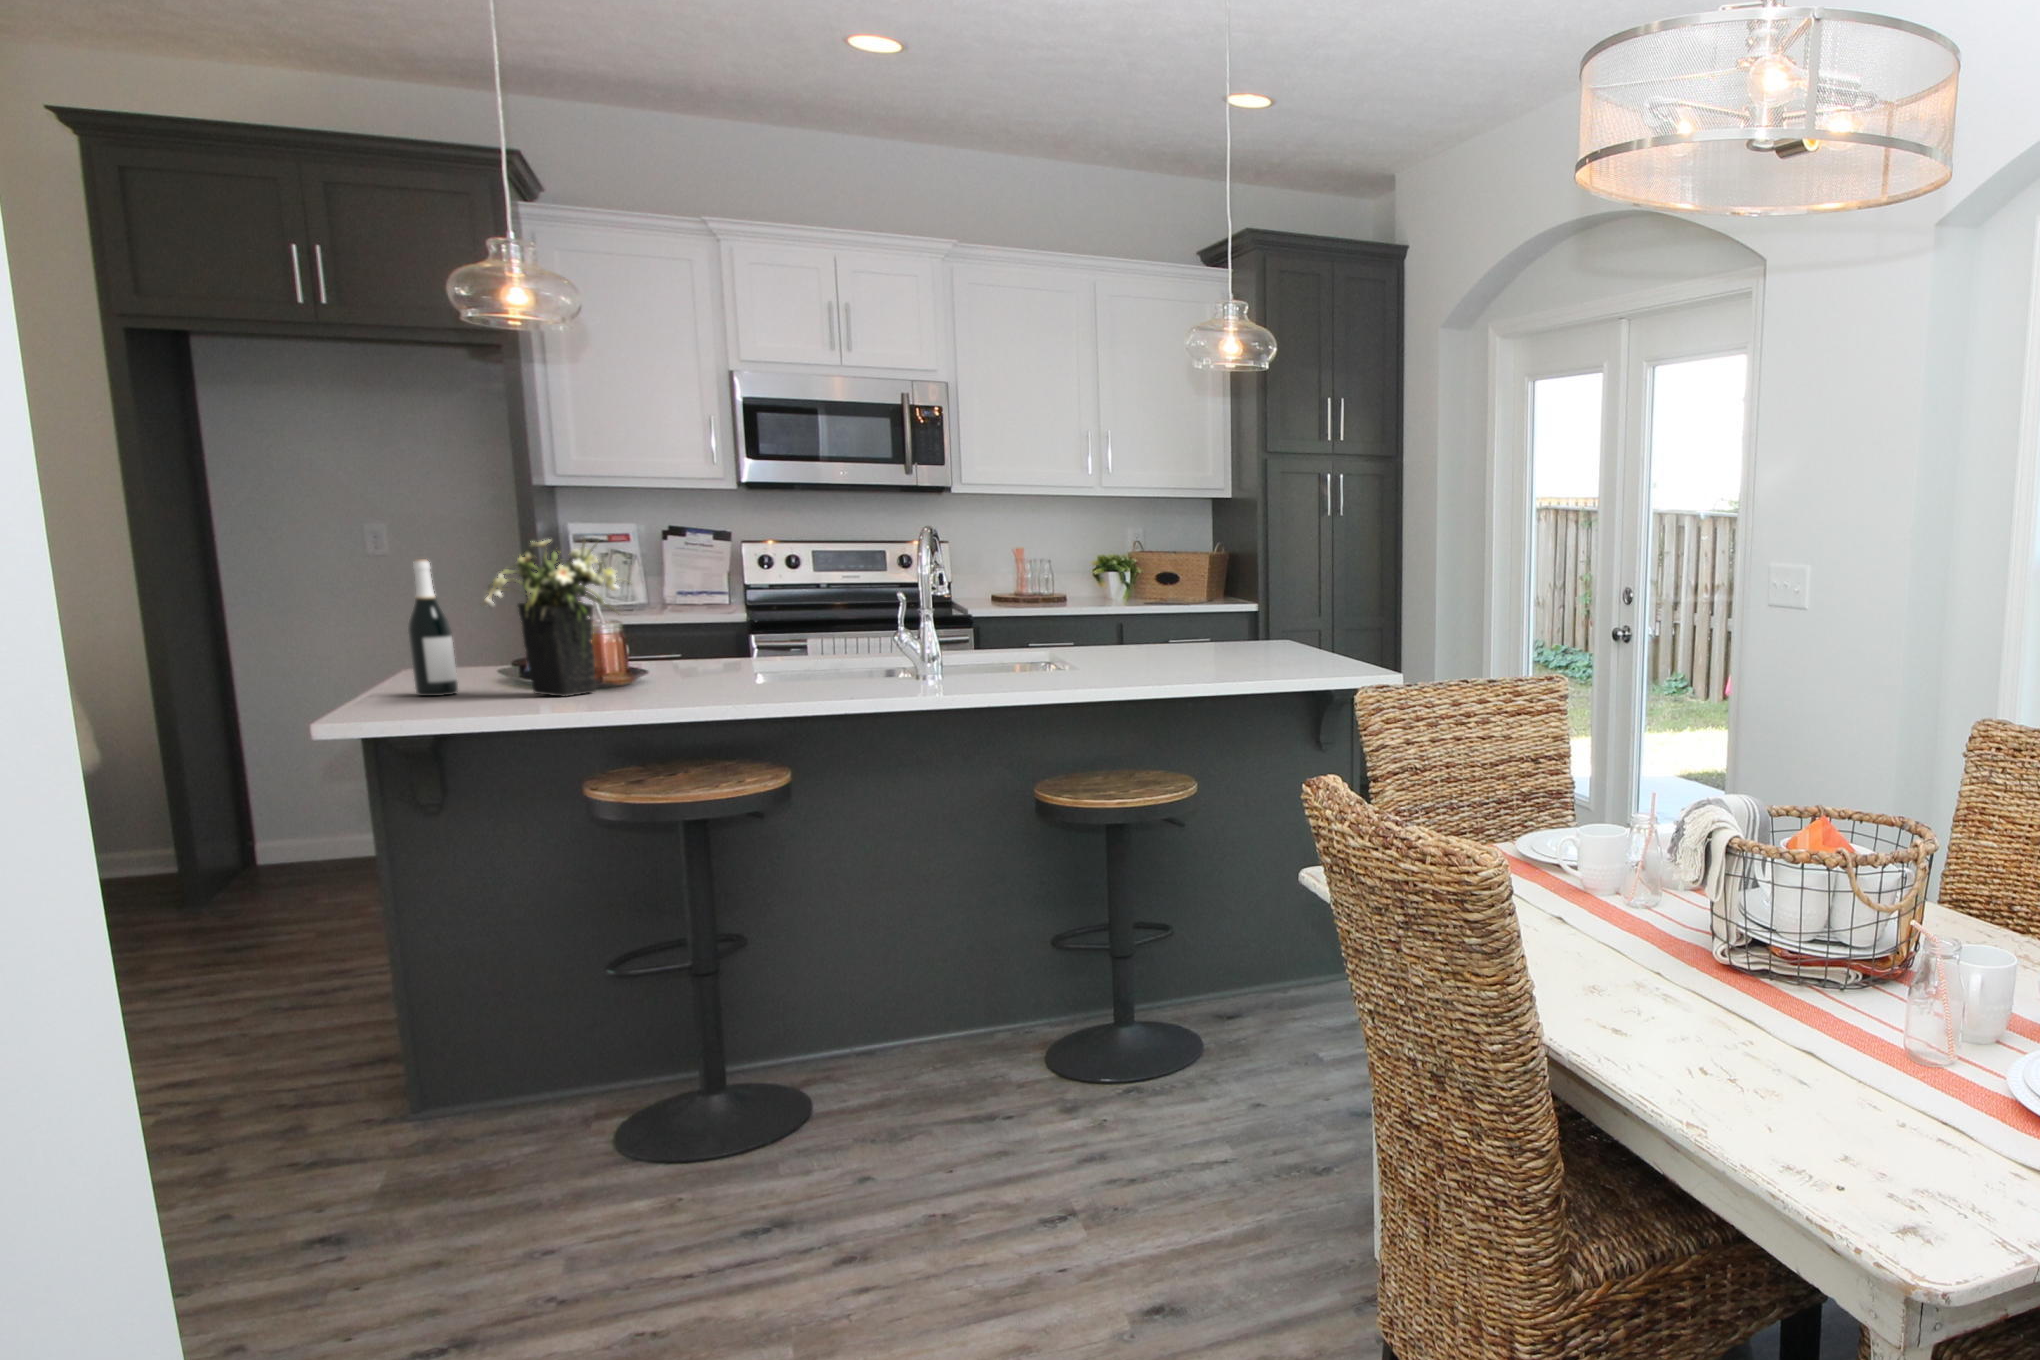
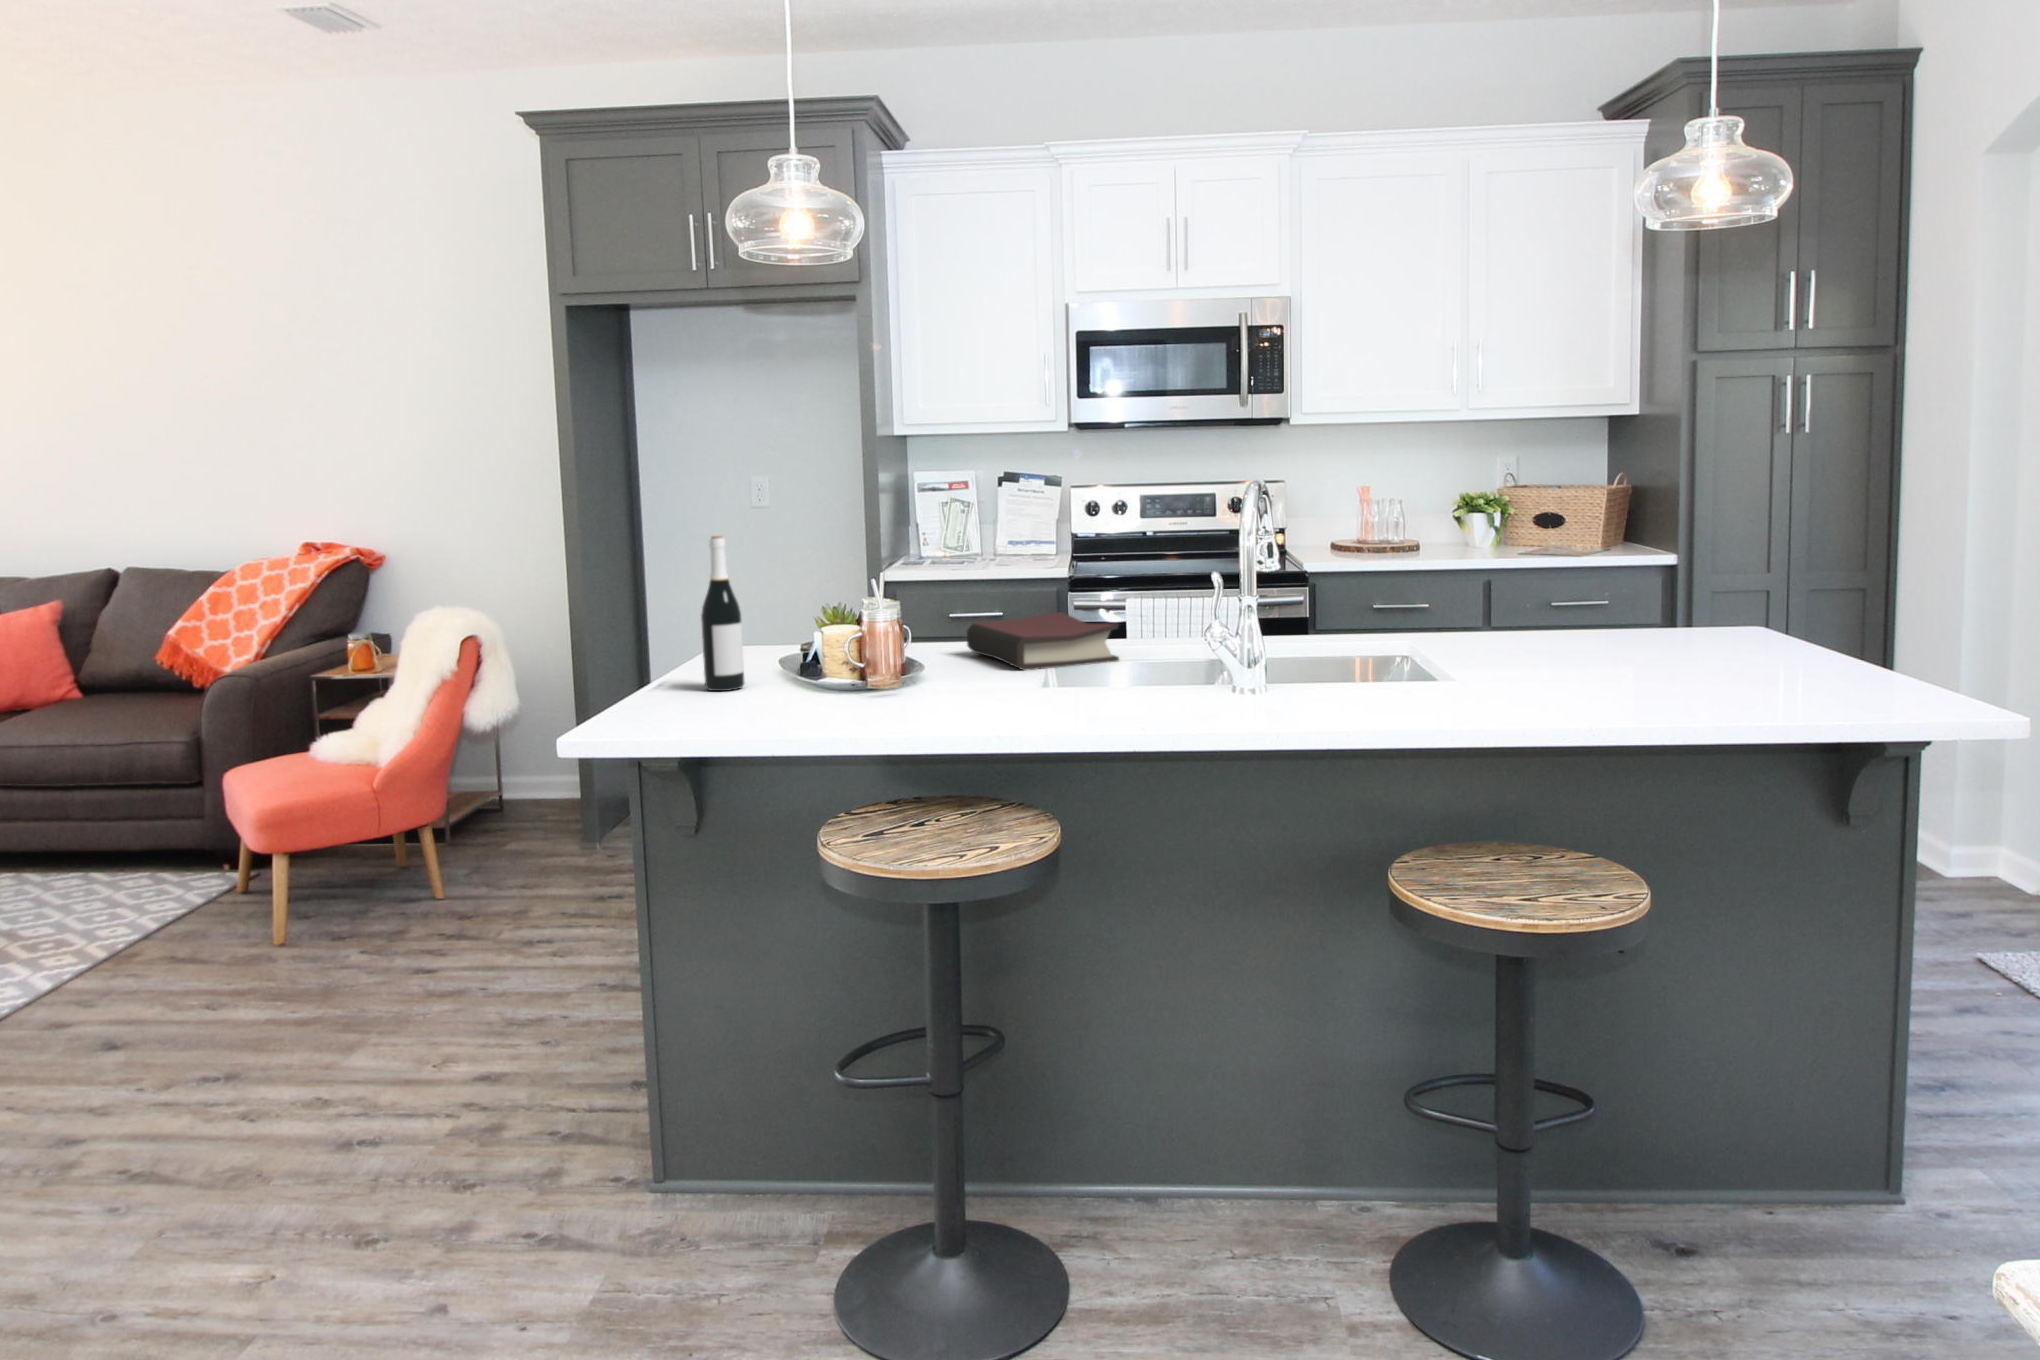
flower arrangement: present [481,538,624,697] -> none [754,507,913,702]
hardback book: none [669,635,815,678] -> present [967,612,1119,671]

